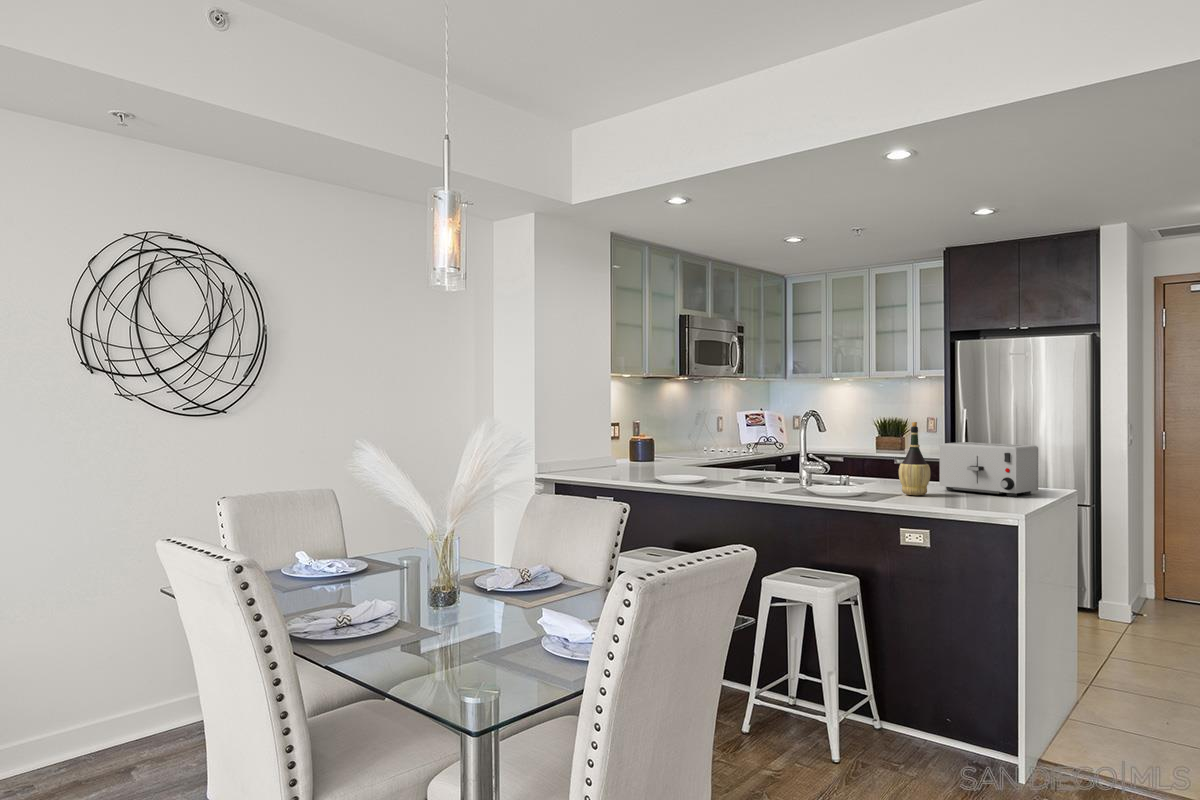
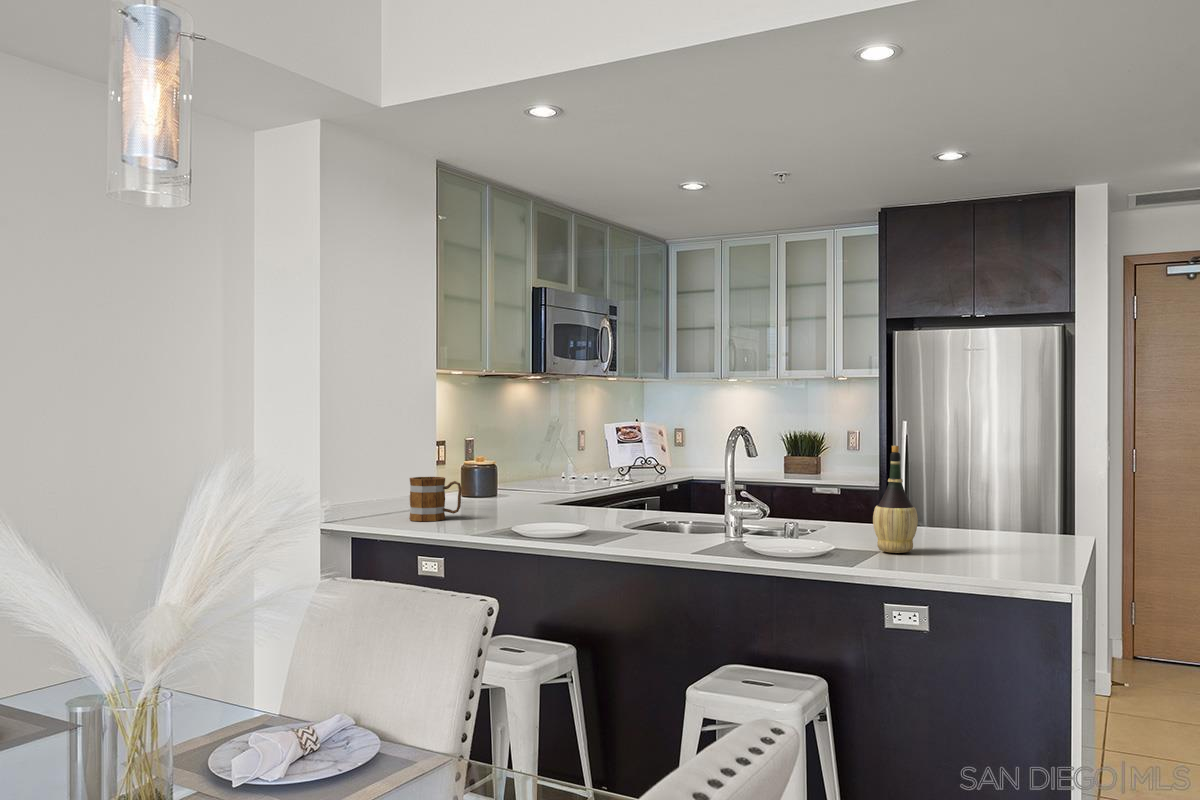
toaster: present [940,442,1038,497] -> none [922,472,1055,552]
mug: none [593,444,627,473] -> present [409,477,462,521]

